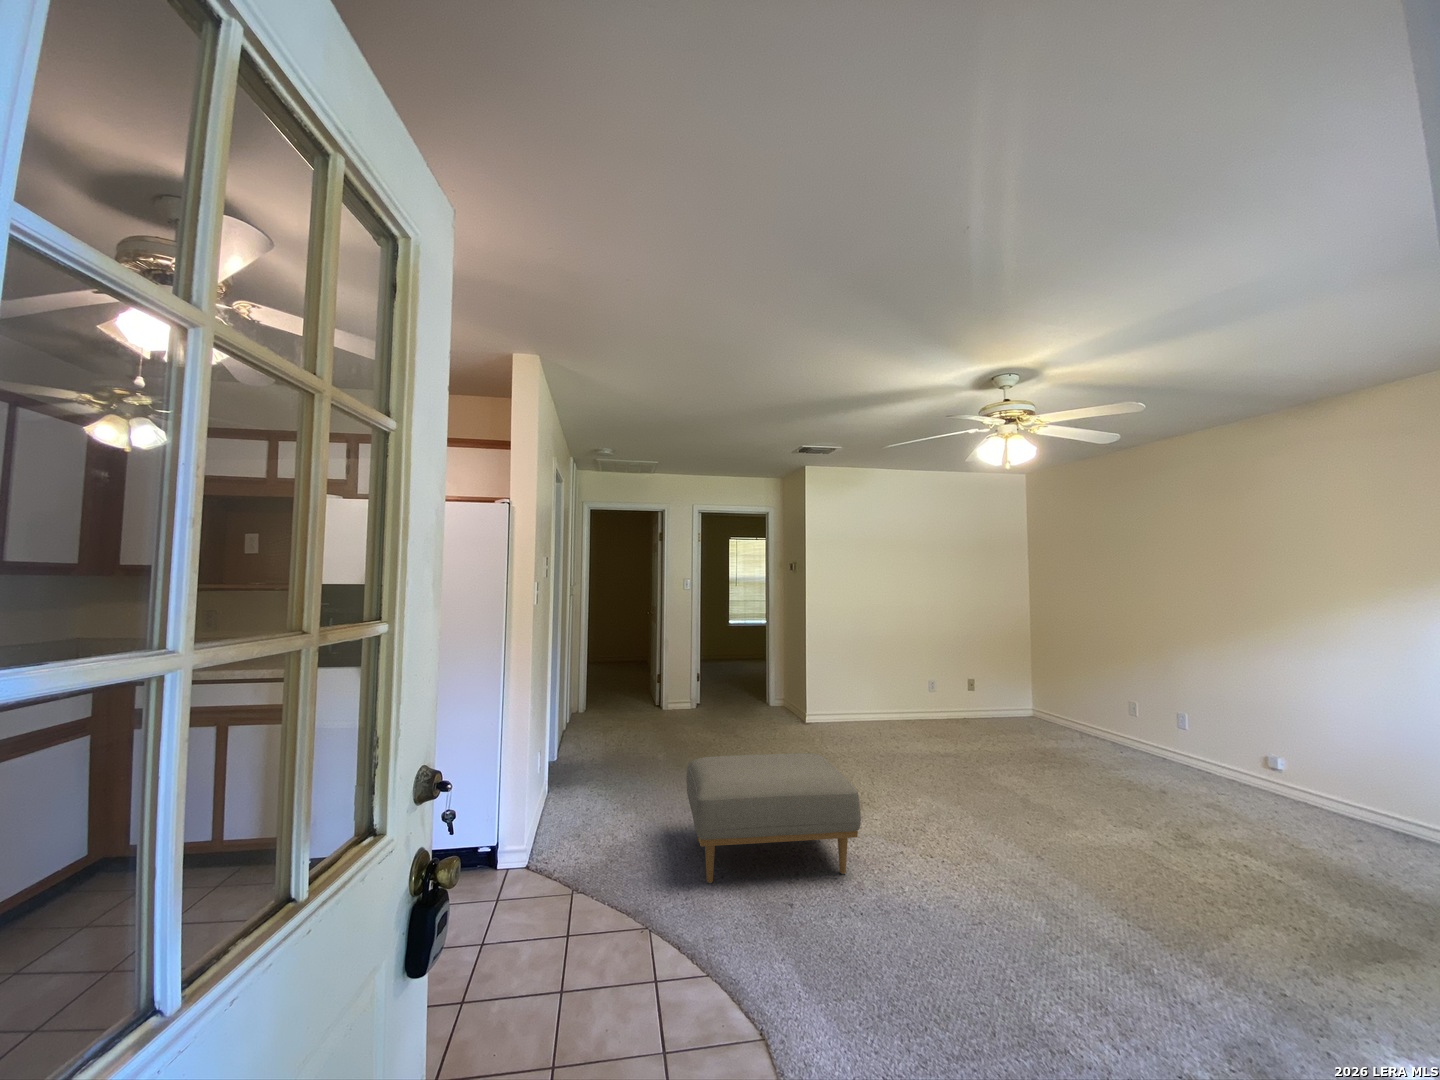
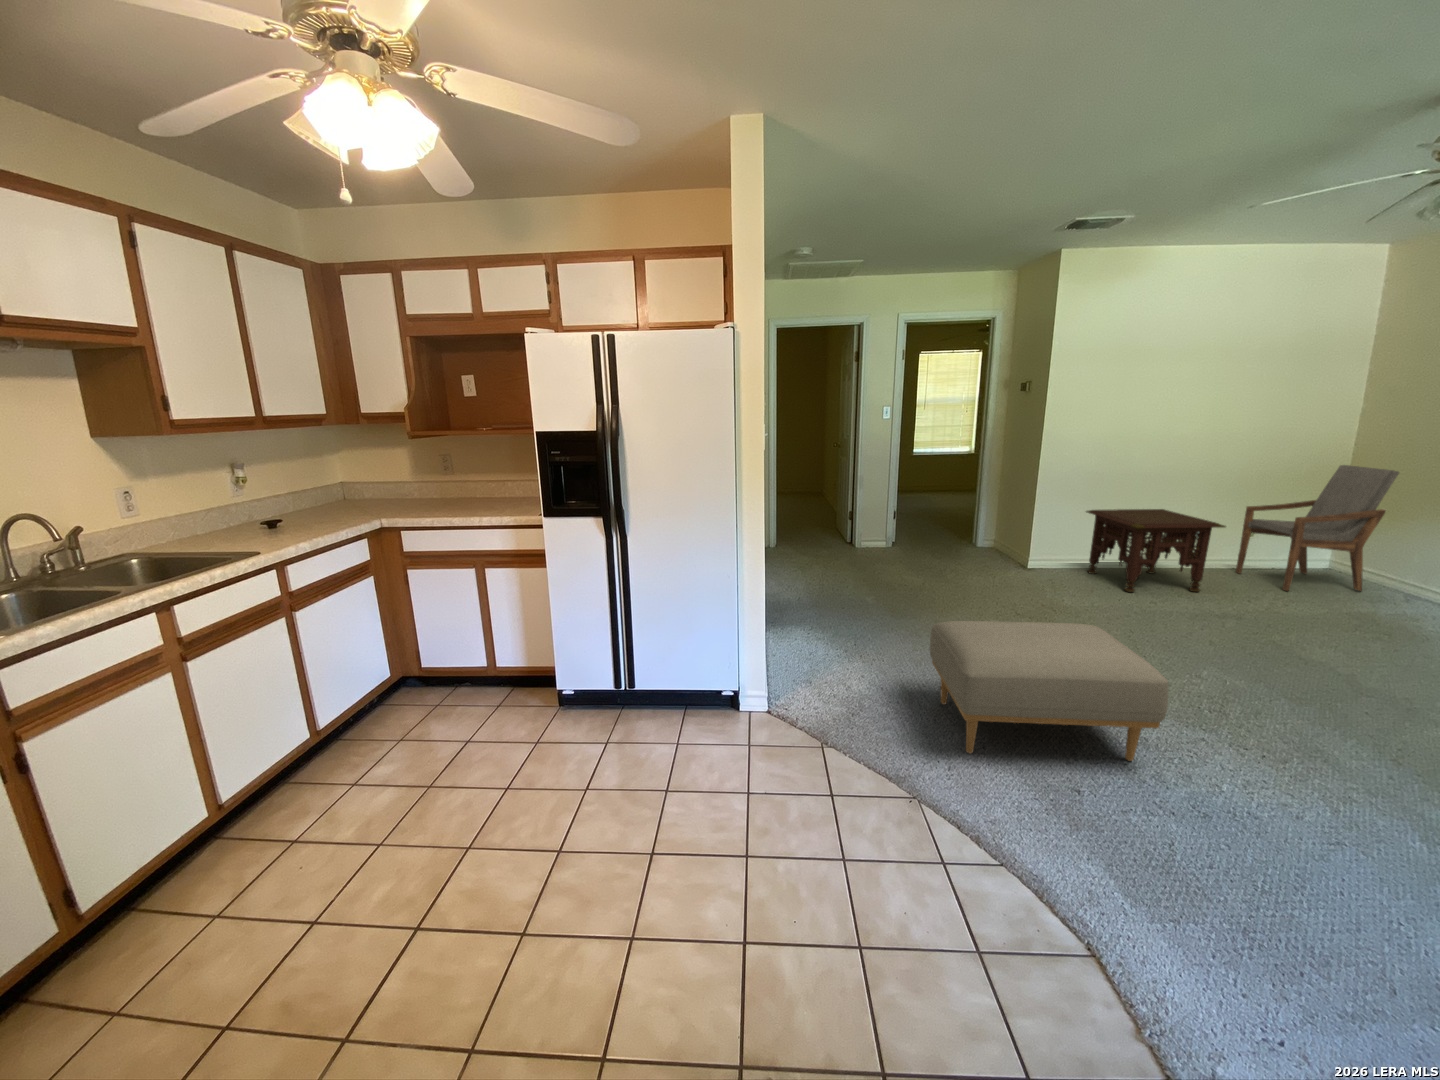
armchair: none [962,631,1046,732] -> present [1236,465,1399,591]
side table: none [848,667,943,739] -> present [1086,509,1226,592]

